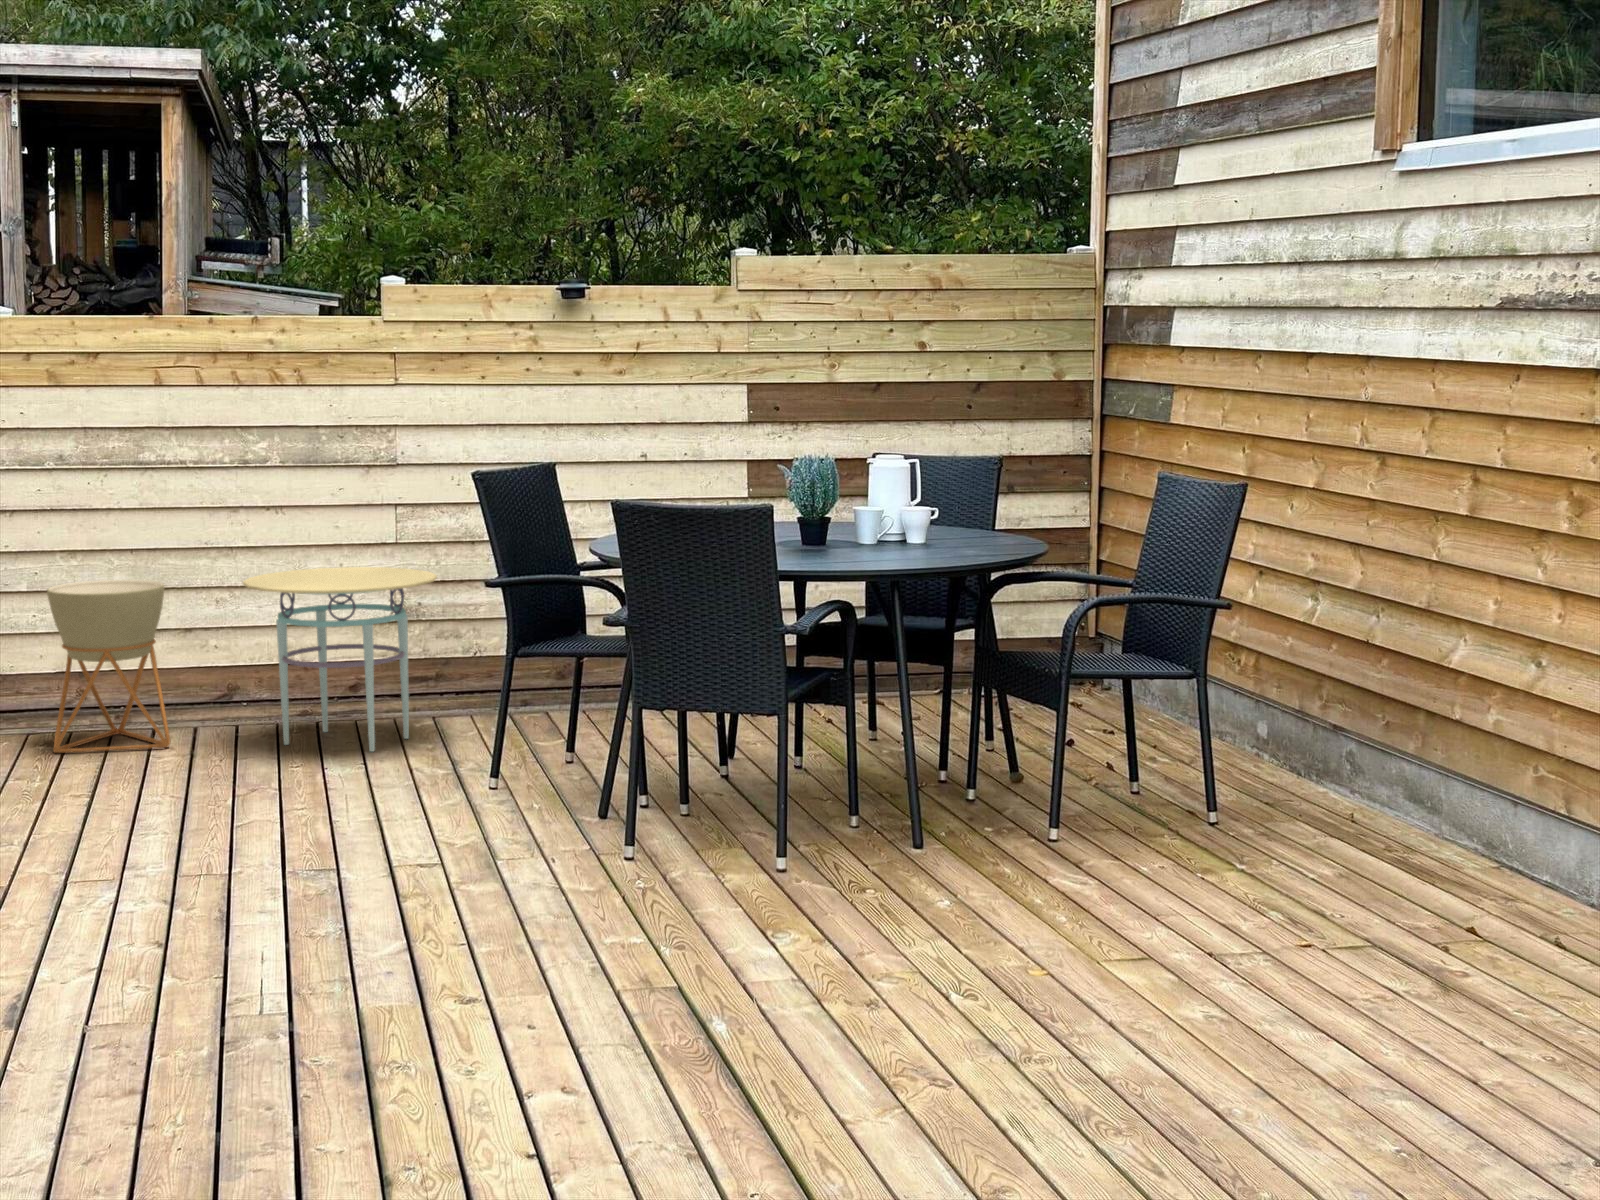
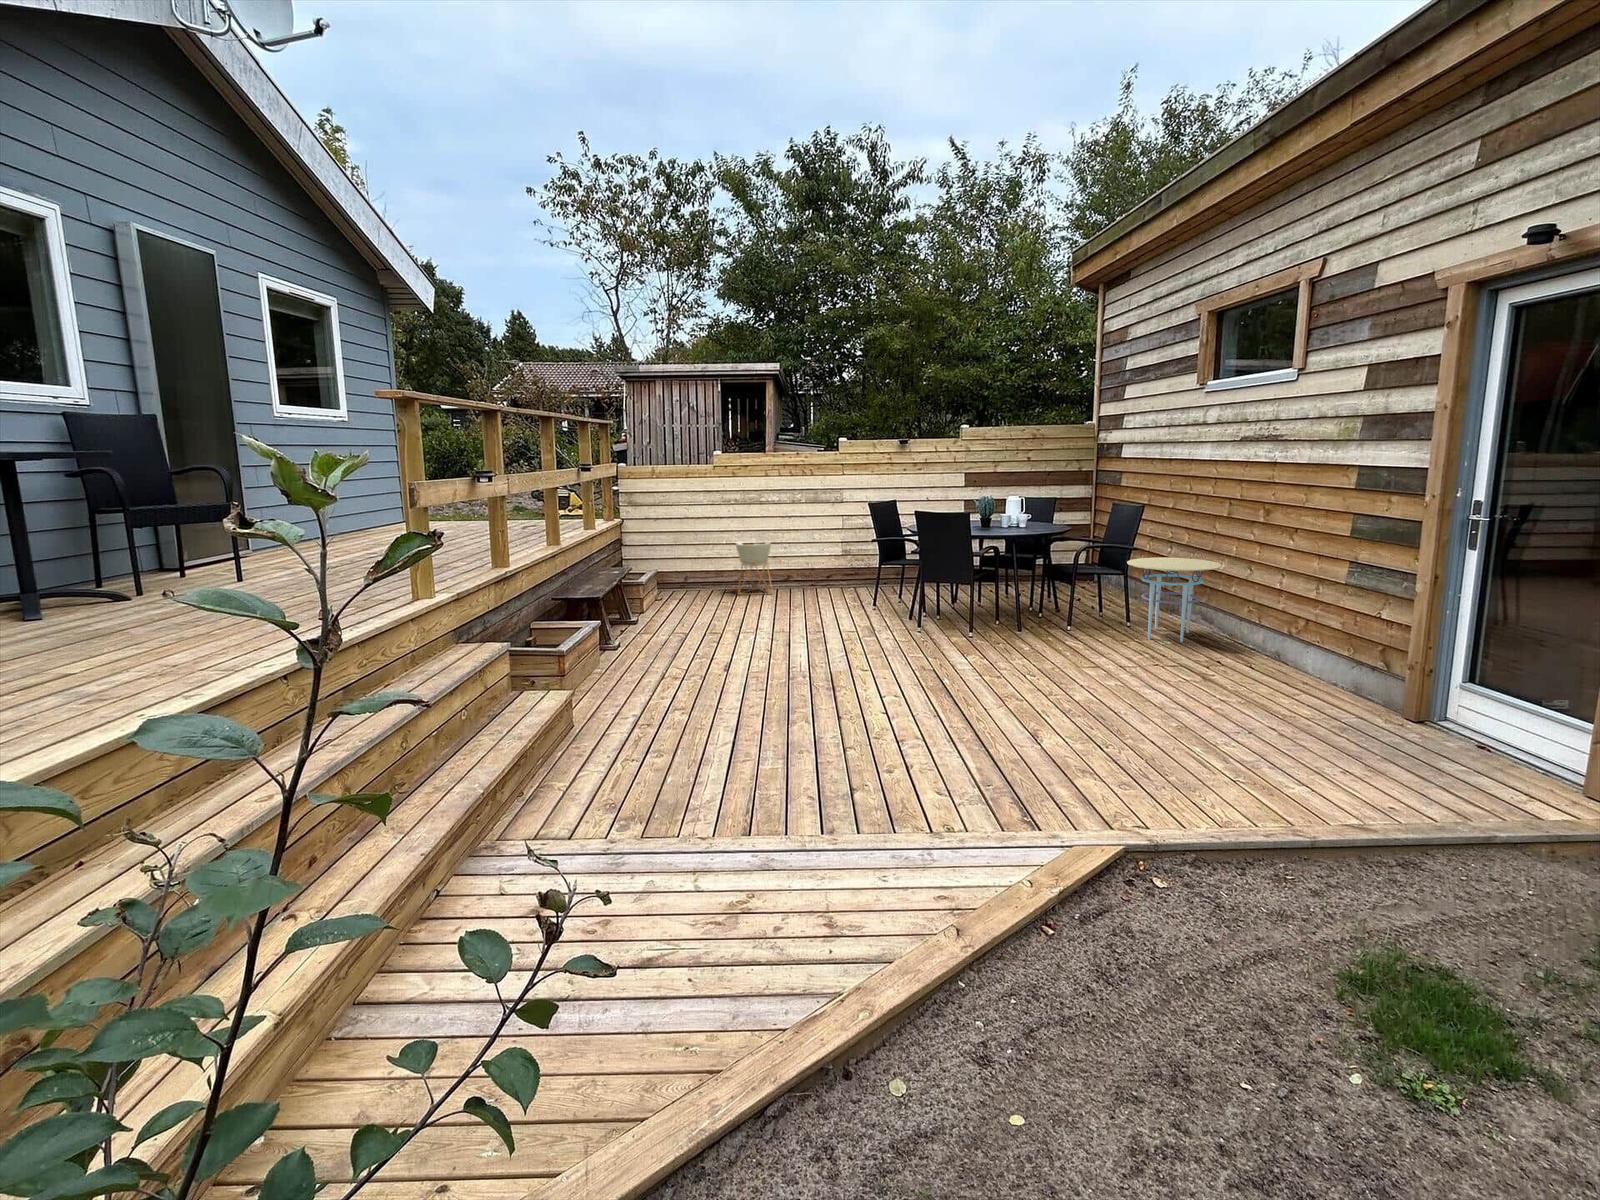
side table: present [243,567,437,752] -> present [1127,557,1222,642]

